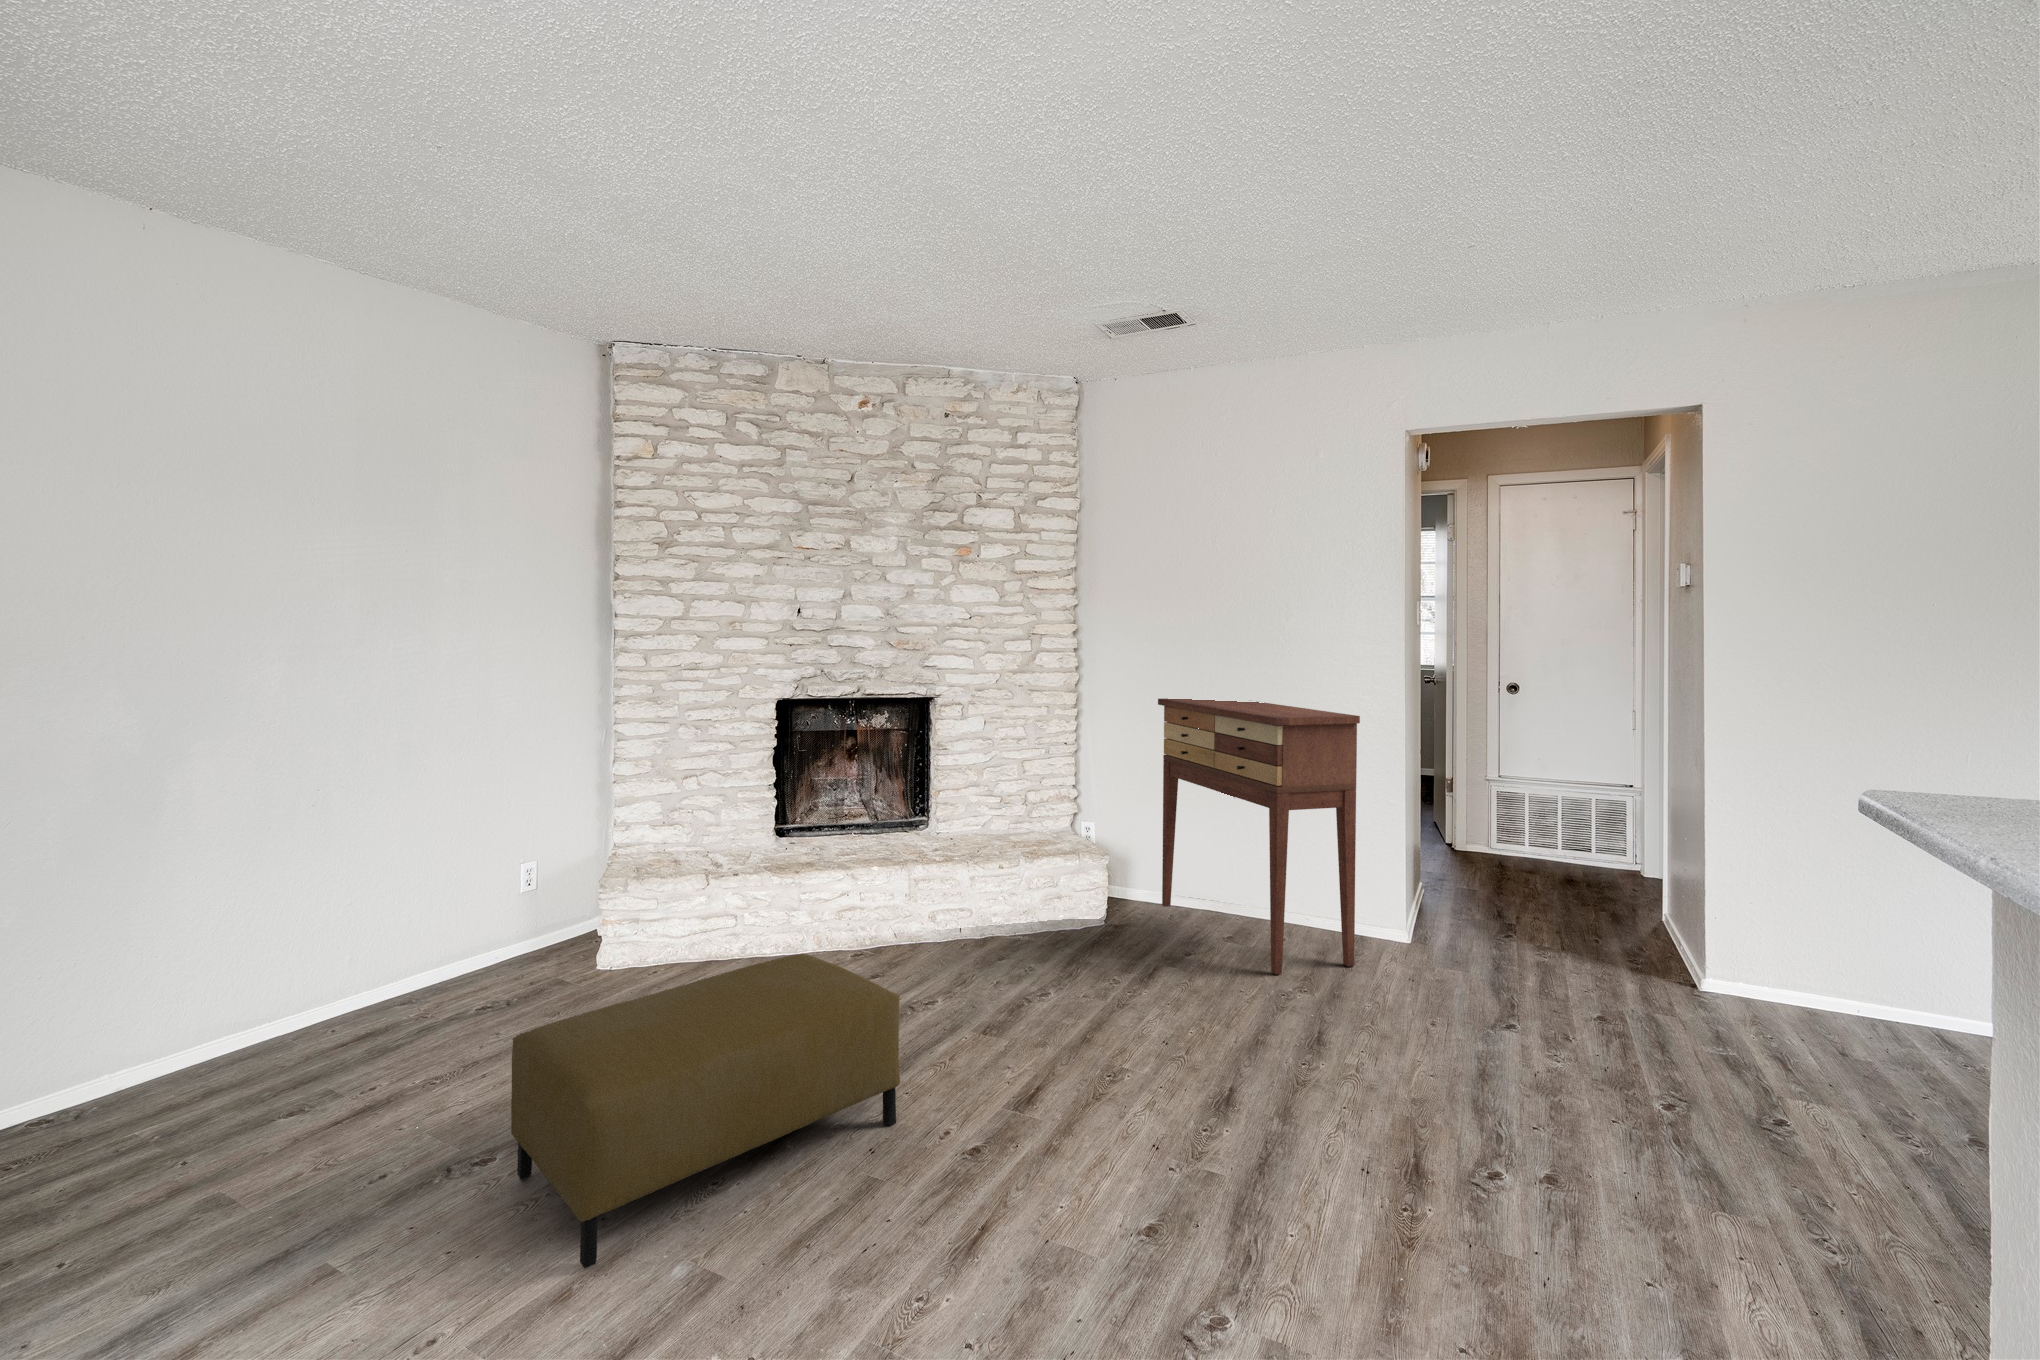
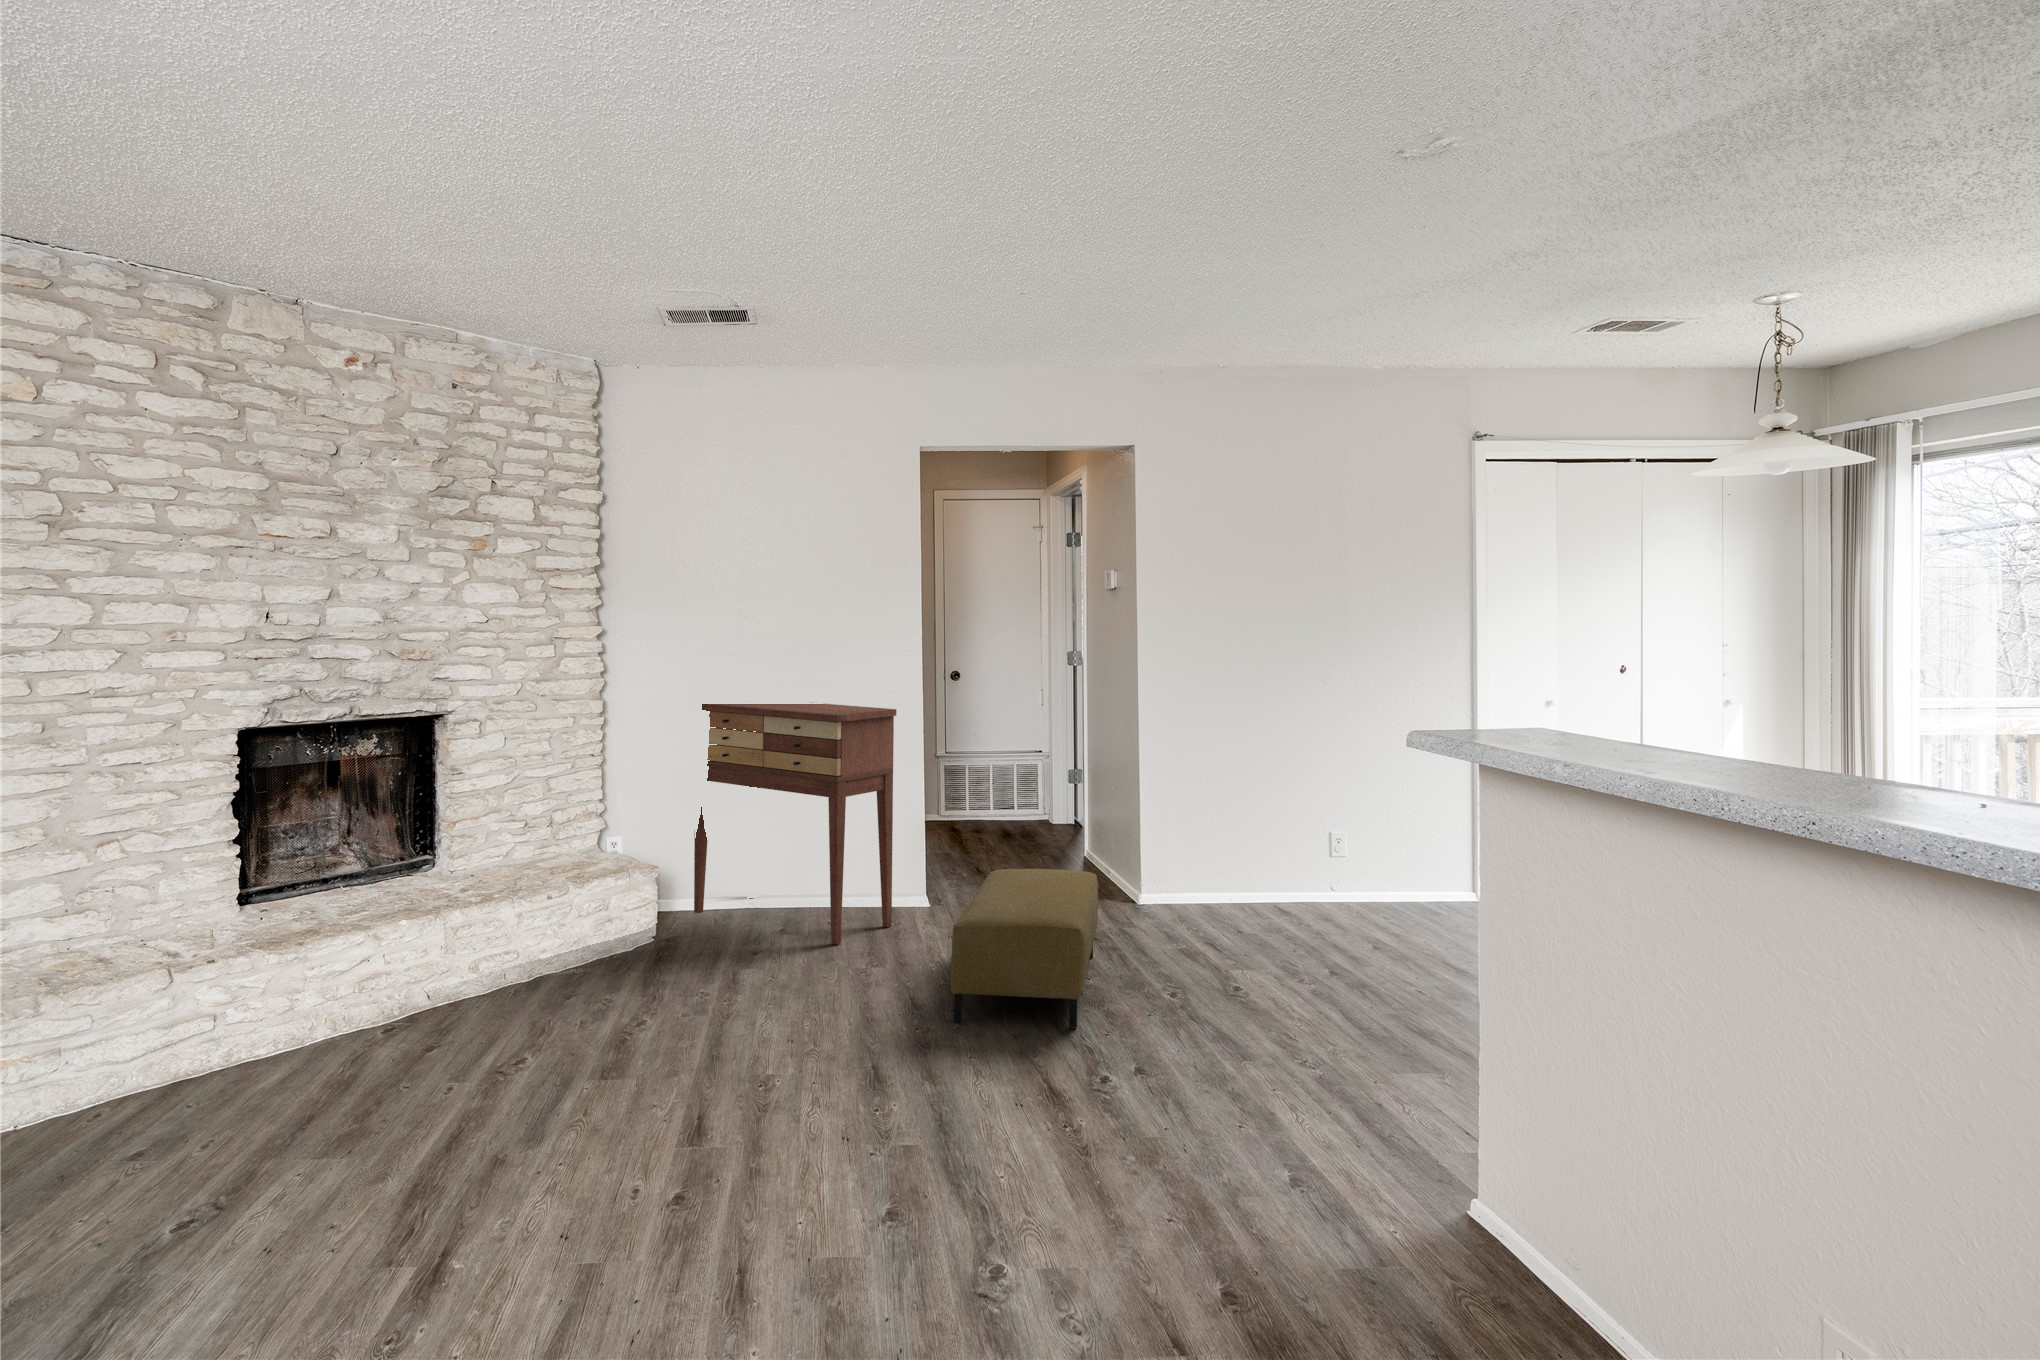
ottoman: present [511,954,900,1268] -> present [951,869,1098,1028]

